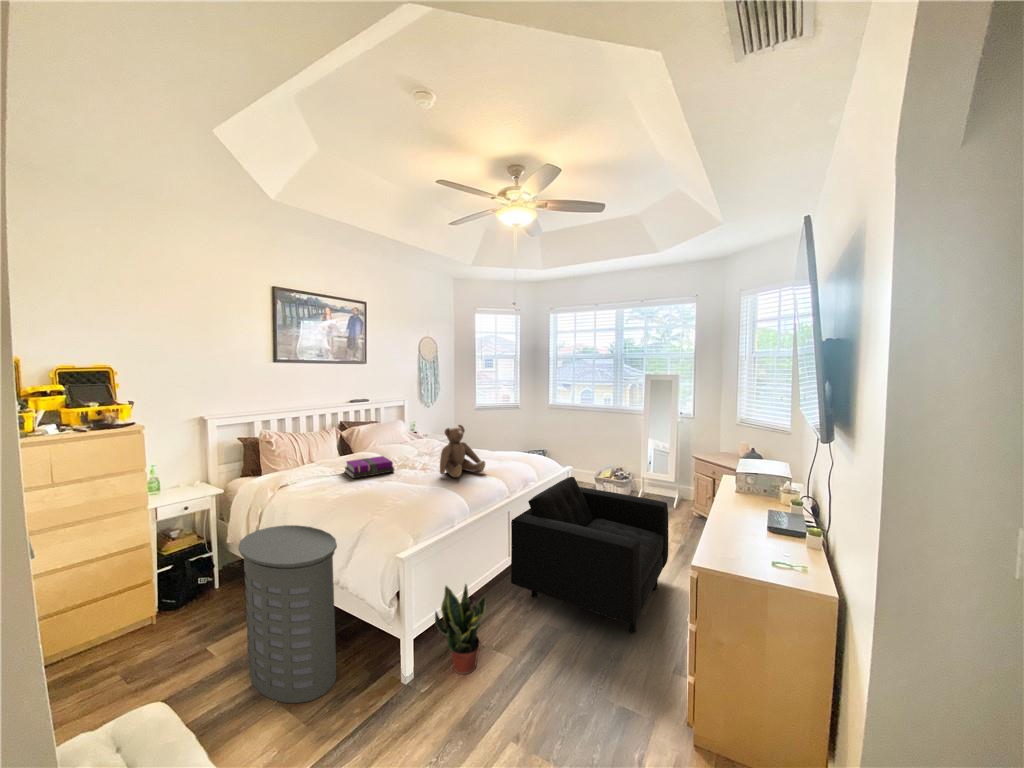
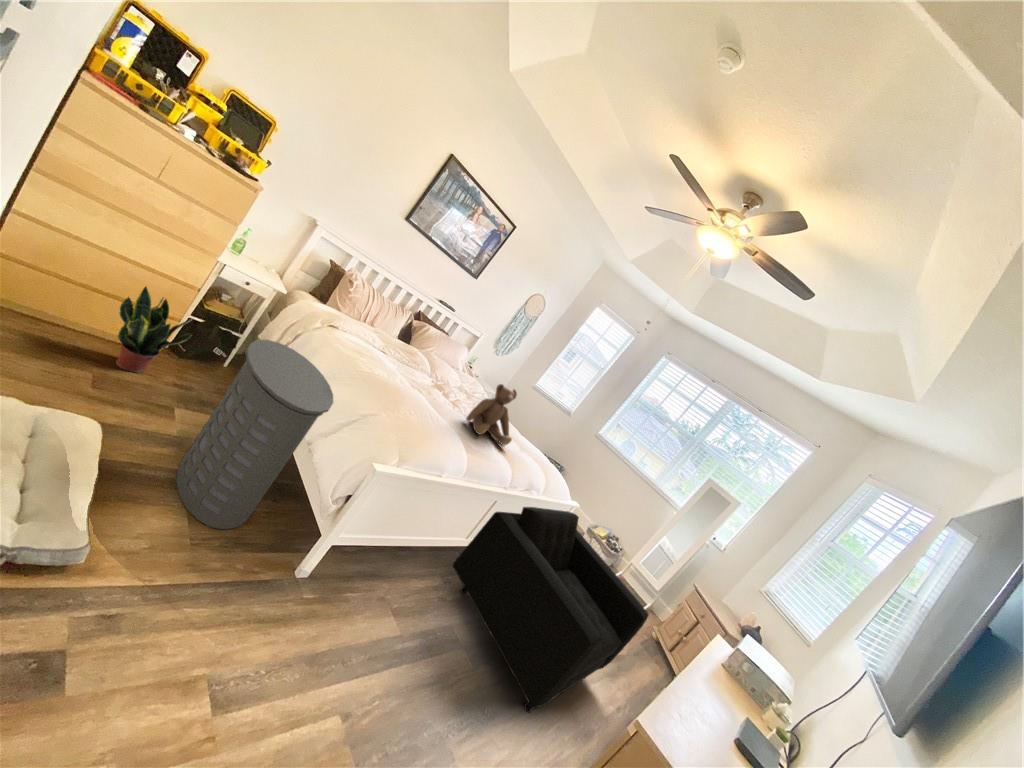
notebook: present [345,456,394,478] -> none [390,345,435,385]
potted plant: present [435,584,486,674] -> present [116,287,192,373]

